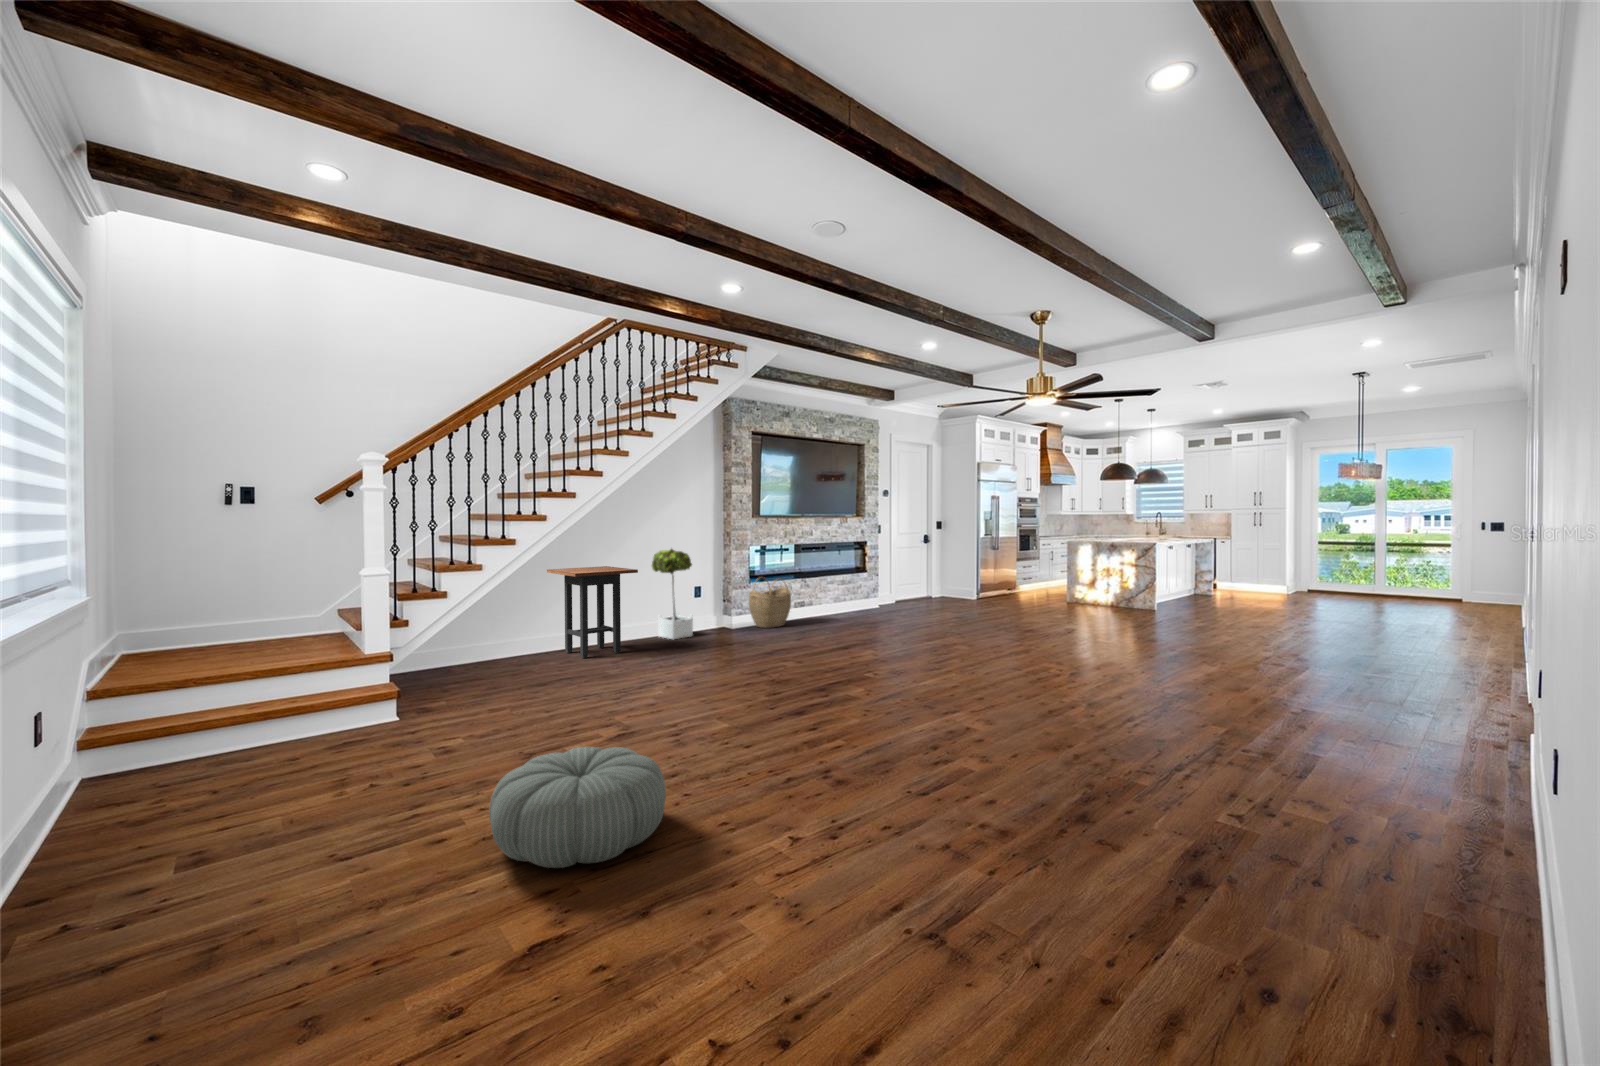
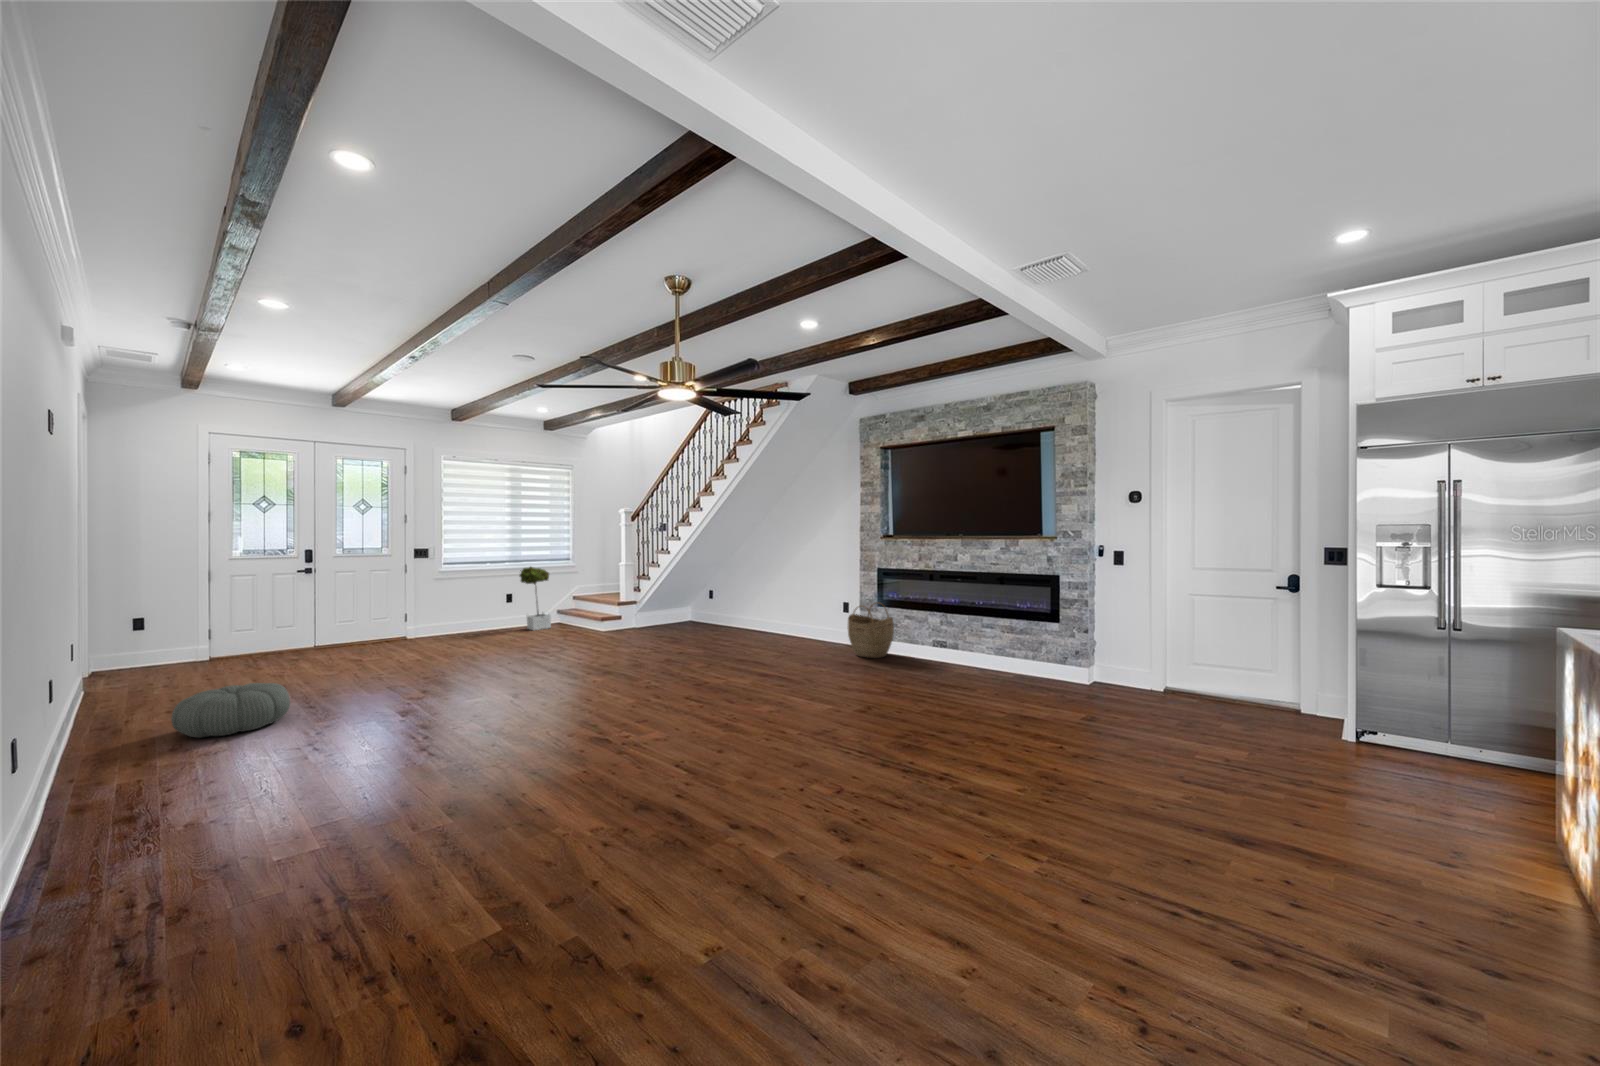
potted tree: present [652,549,693,639] -> present [520,567,551,630]
side table: present [547,566,638,658] -> none [707,573,772,638]
pouf: present [489,747,666,868] -> present [171,683,290,738]

